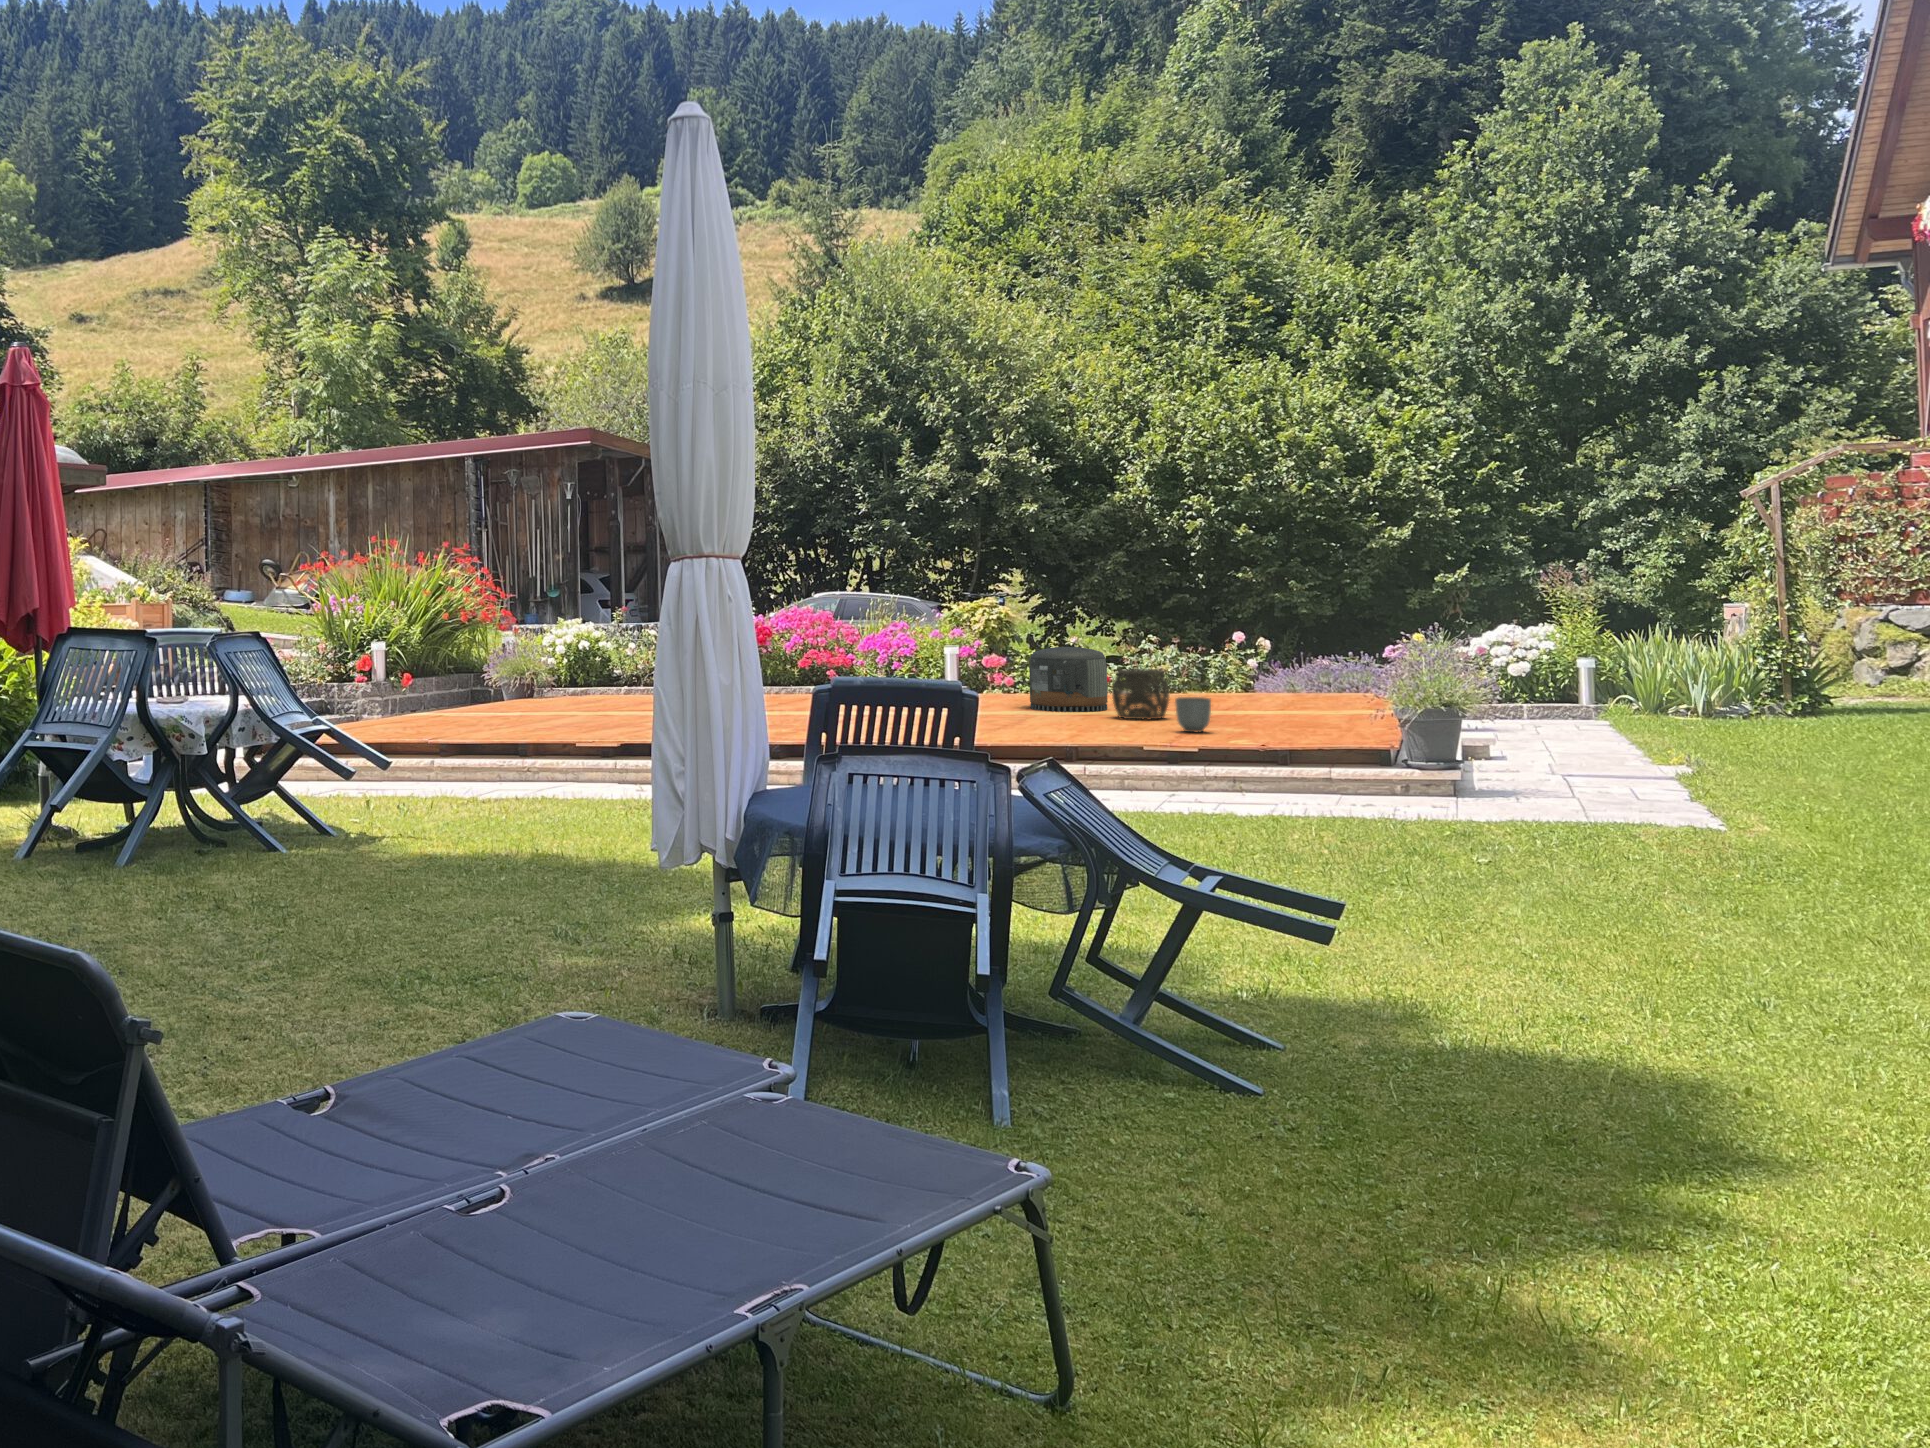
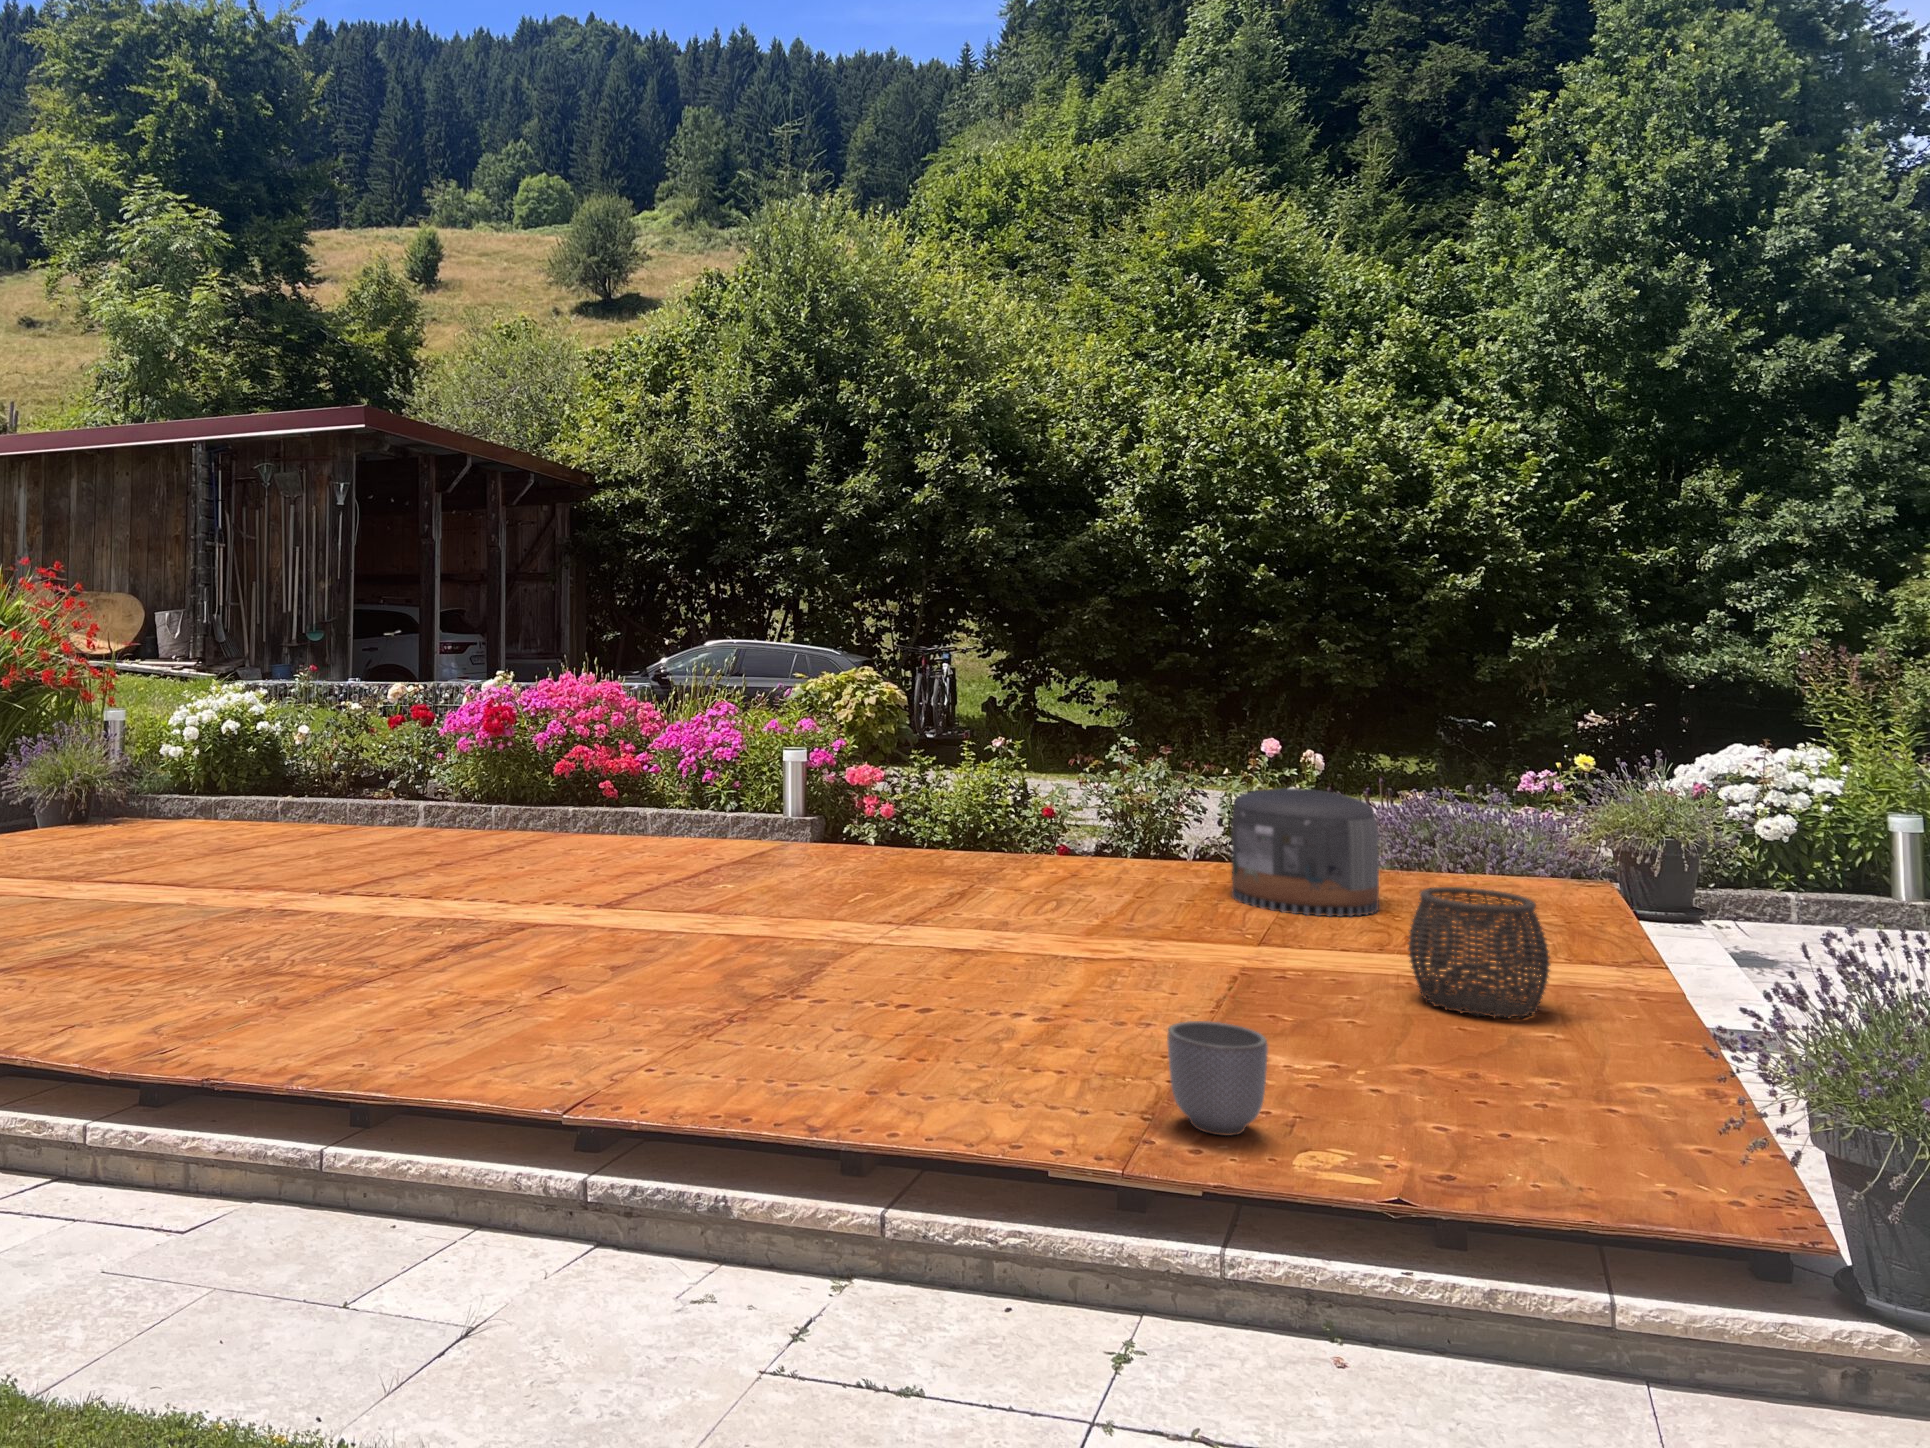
pouf: present [1029,647,1108,712] -> present [1231,788,1379,917]
woven basket: present [1112,669,1169,719] -> present [1408,887,1550,1018]

